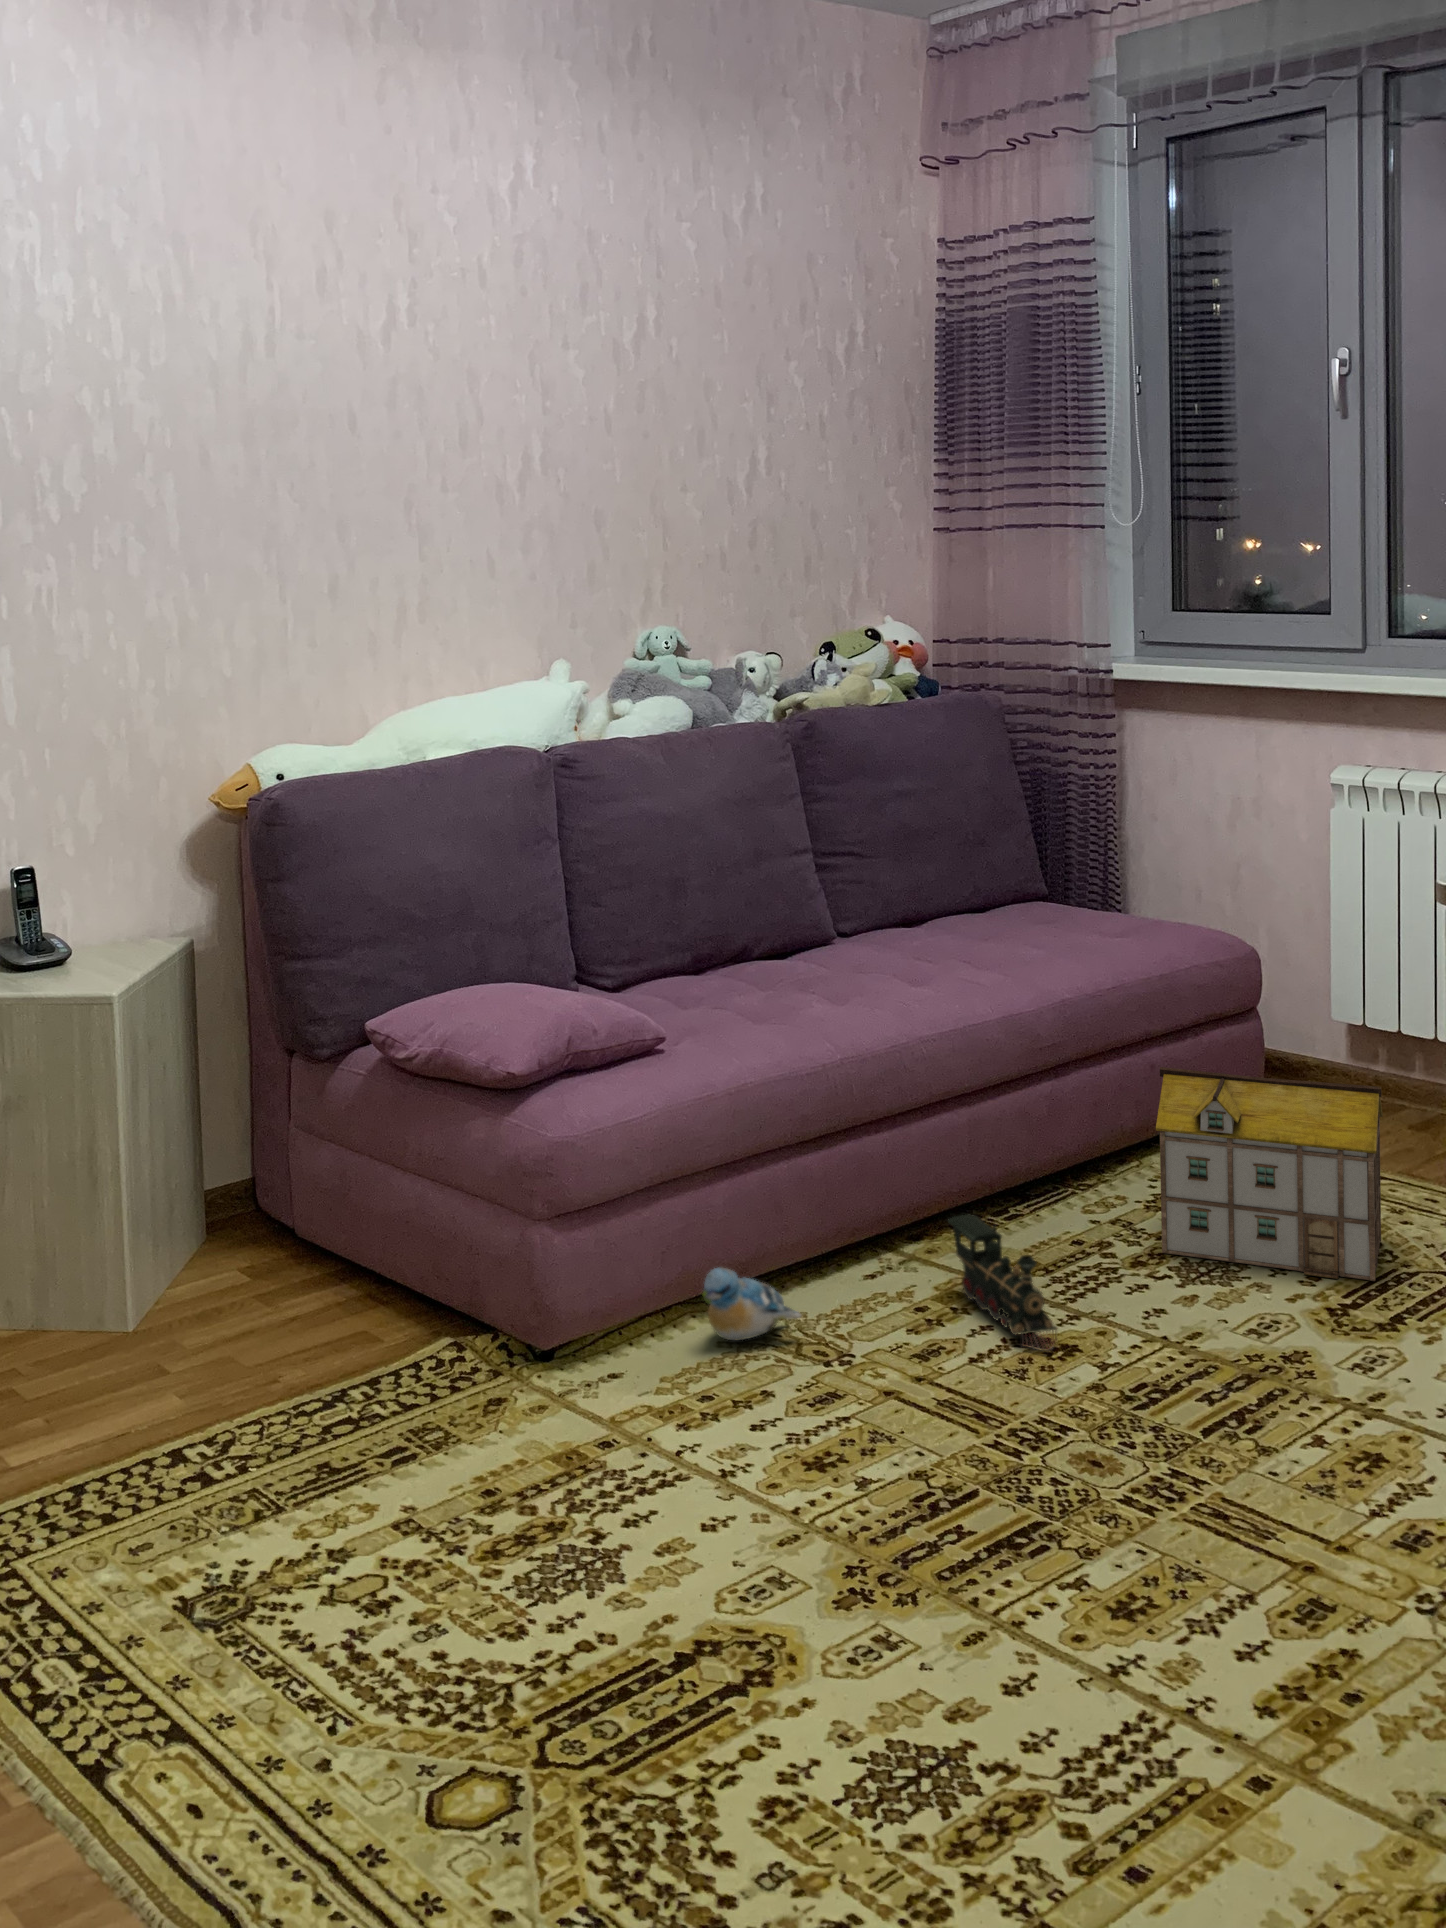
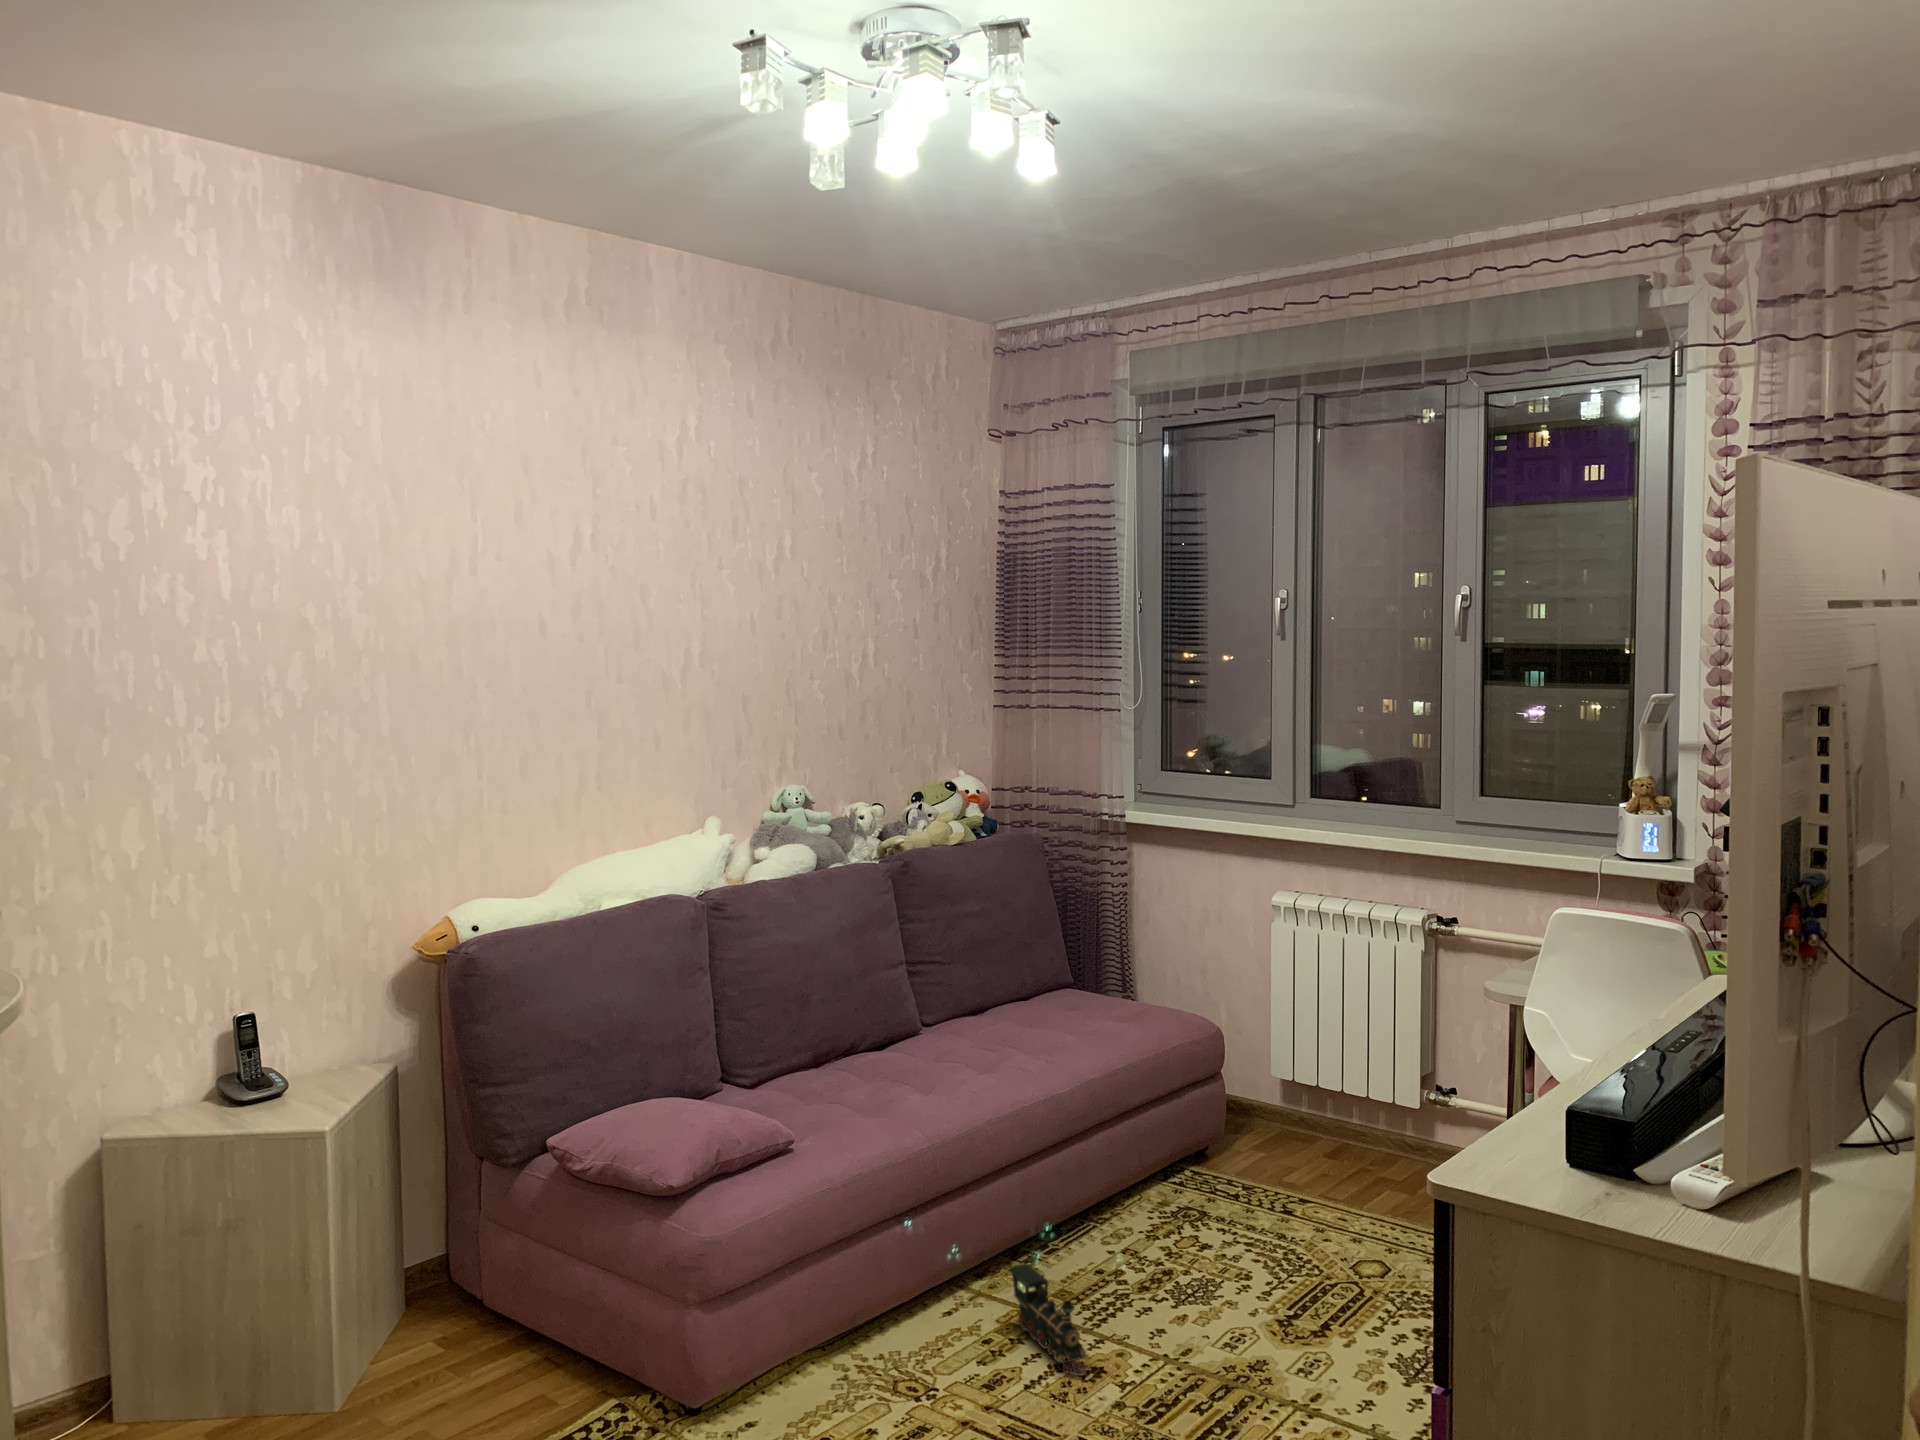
toy house: present [1156,1067,1383,1281] -> none [1157,1137,1312,1294]
plush toy: present [703,1268,801,1340] -> none [823,1327,899,1384]

